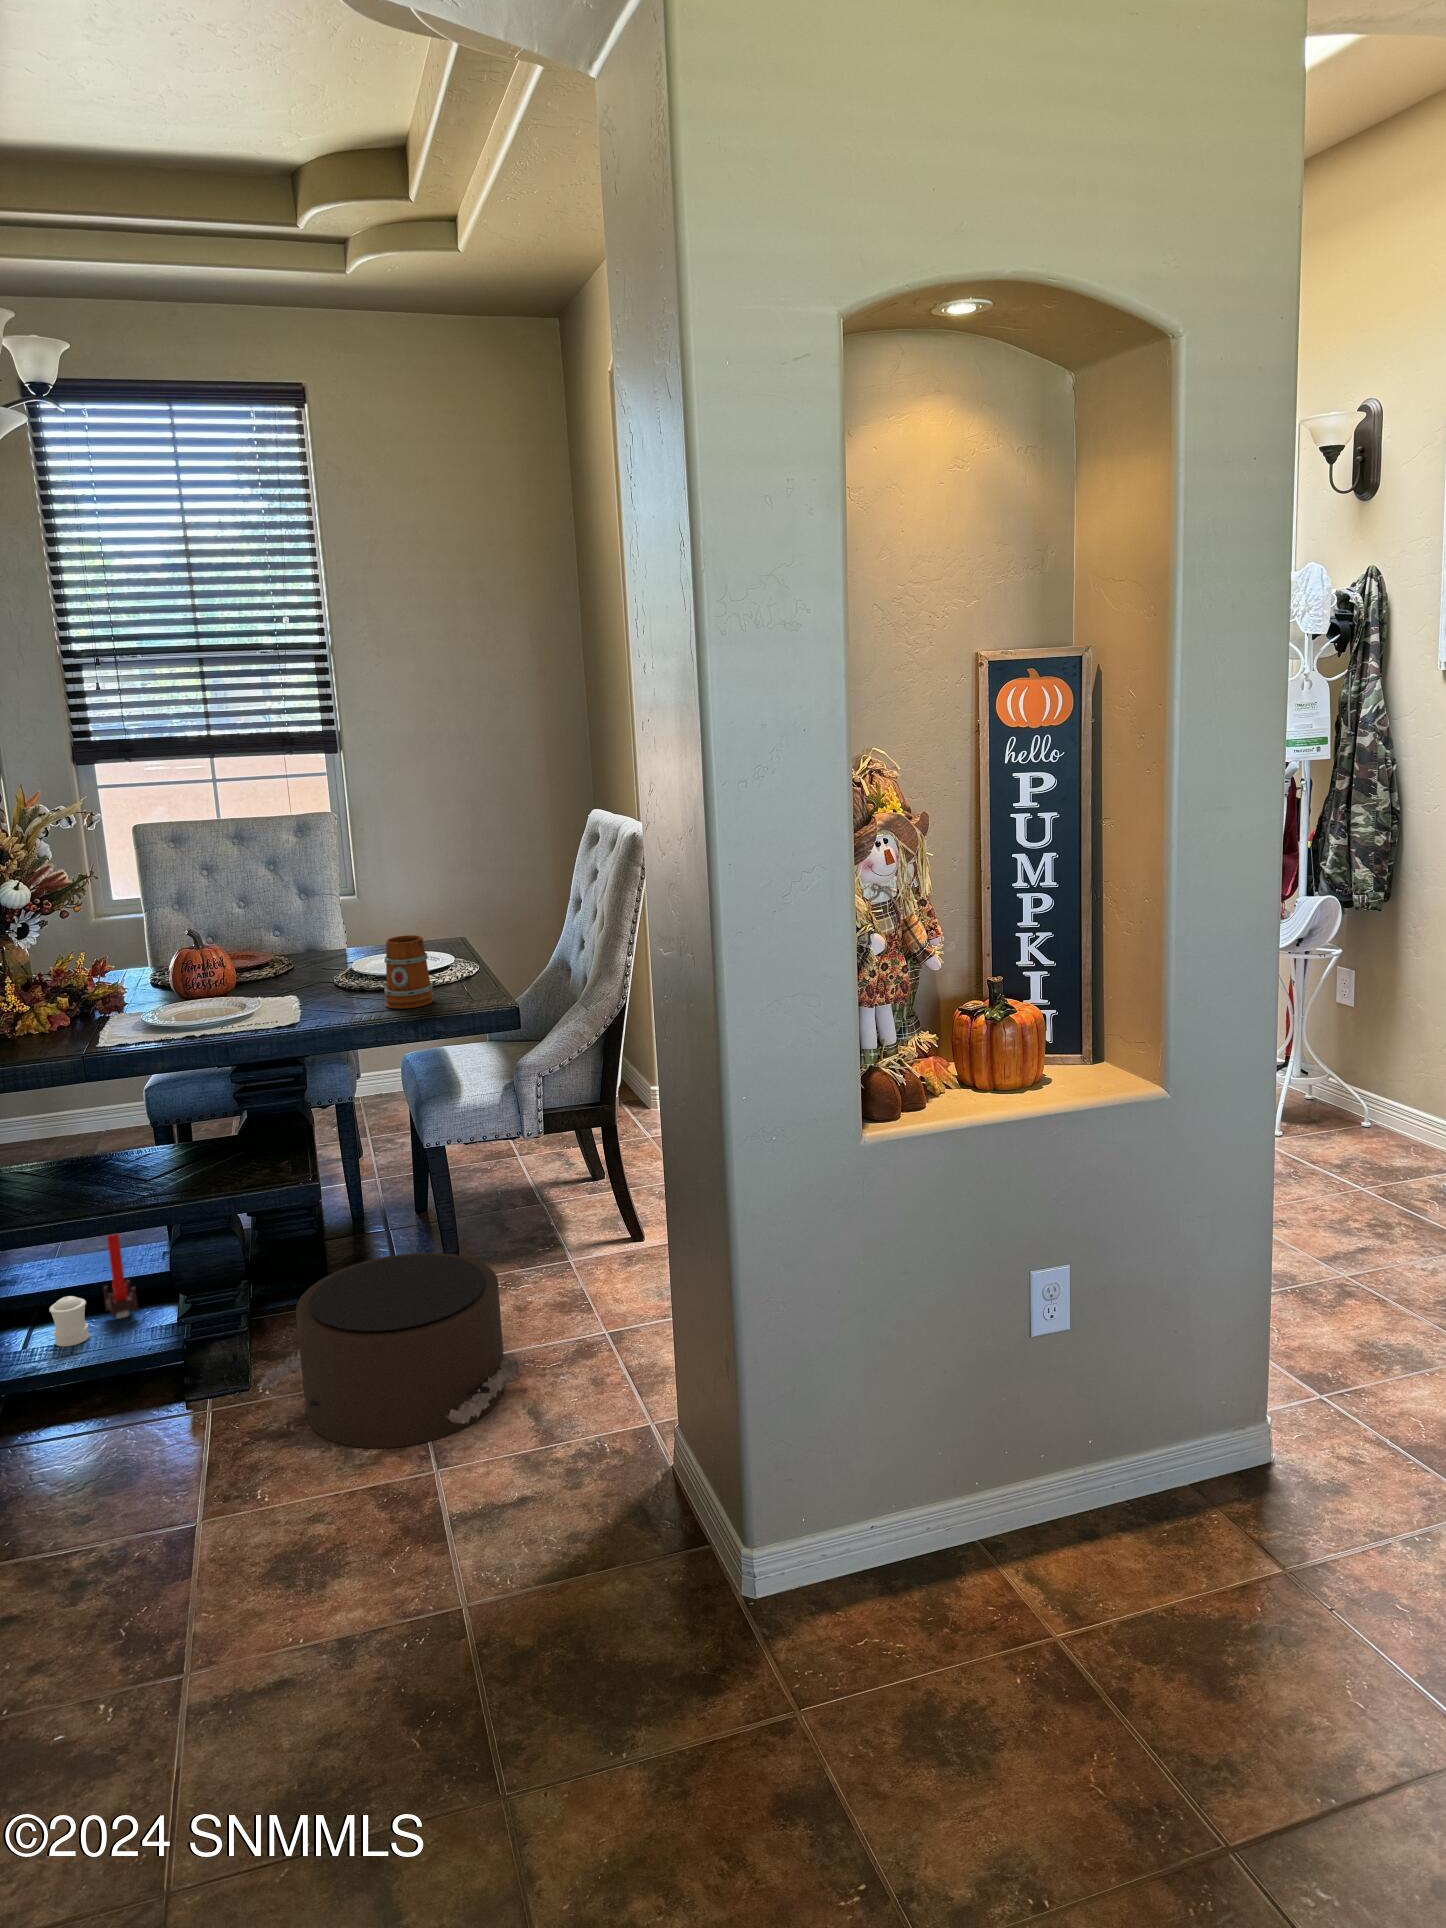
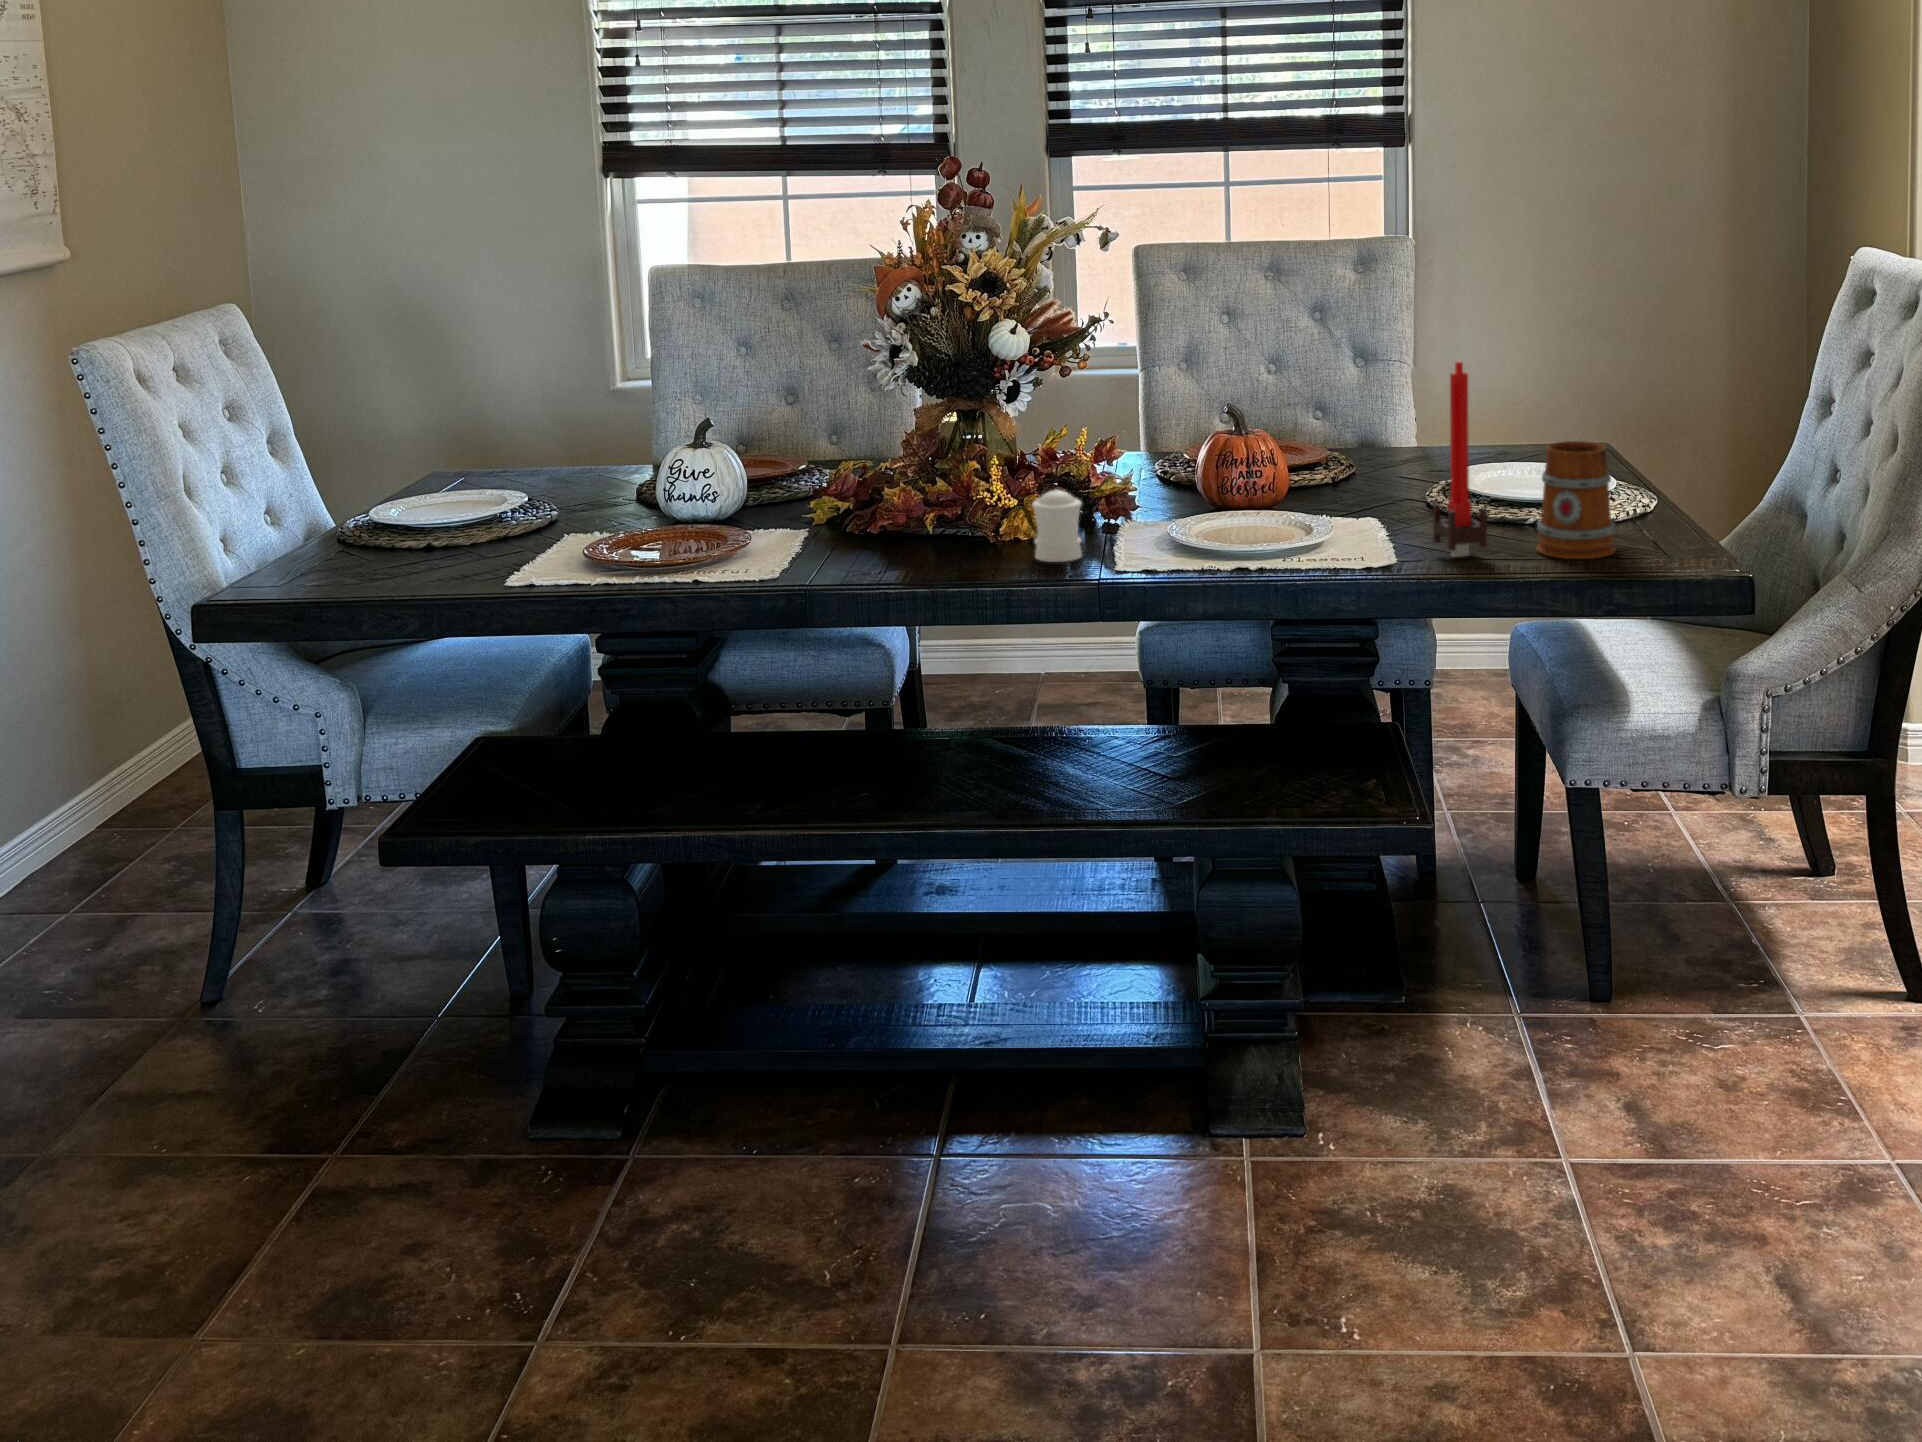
candle: present [104,1234,138,1318] -> present [1433,361,1487,557]
pouf: present [257,1253,526,1448] -> none [1320,961,1770,1297]
salt shaker: present [49,1296,89,1346] -> present [1032,489,1082,562]

